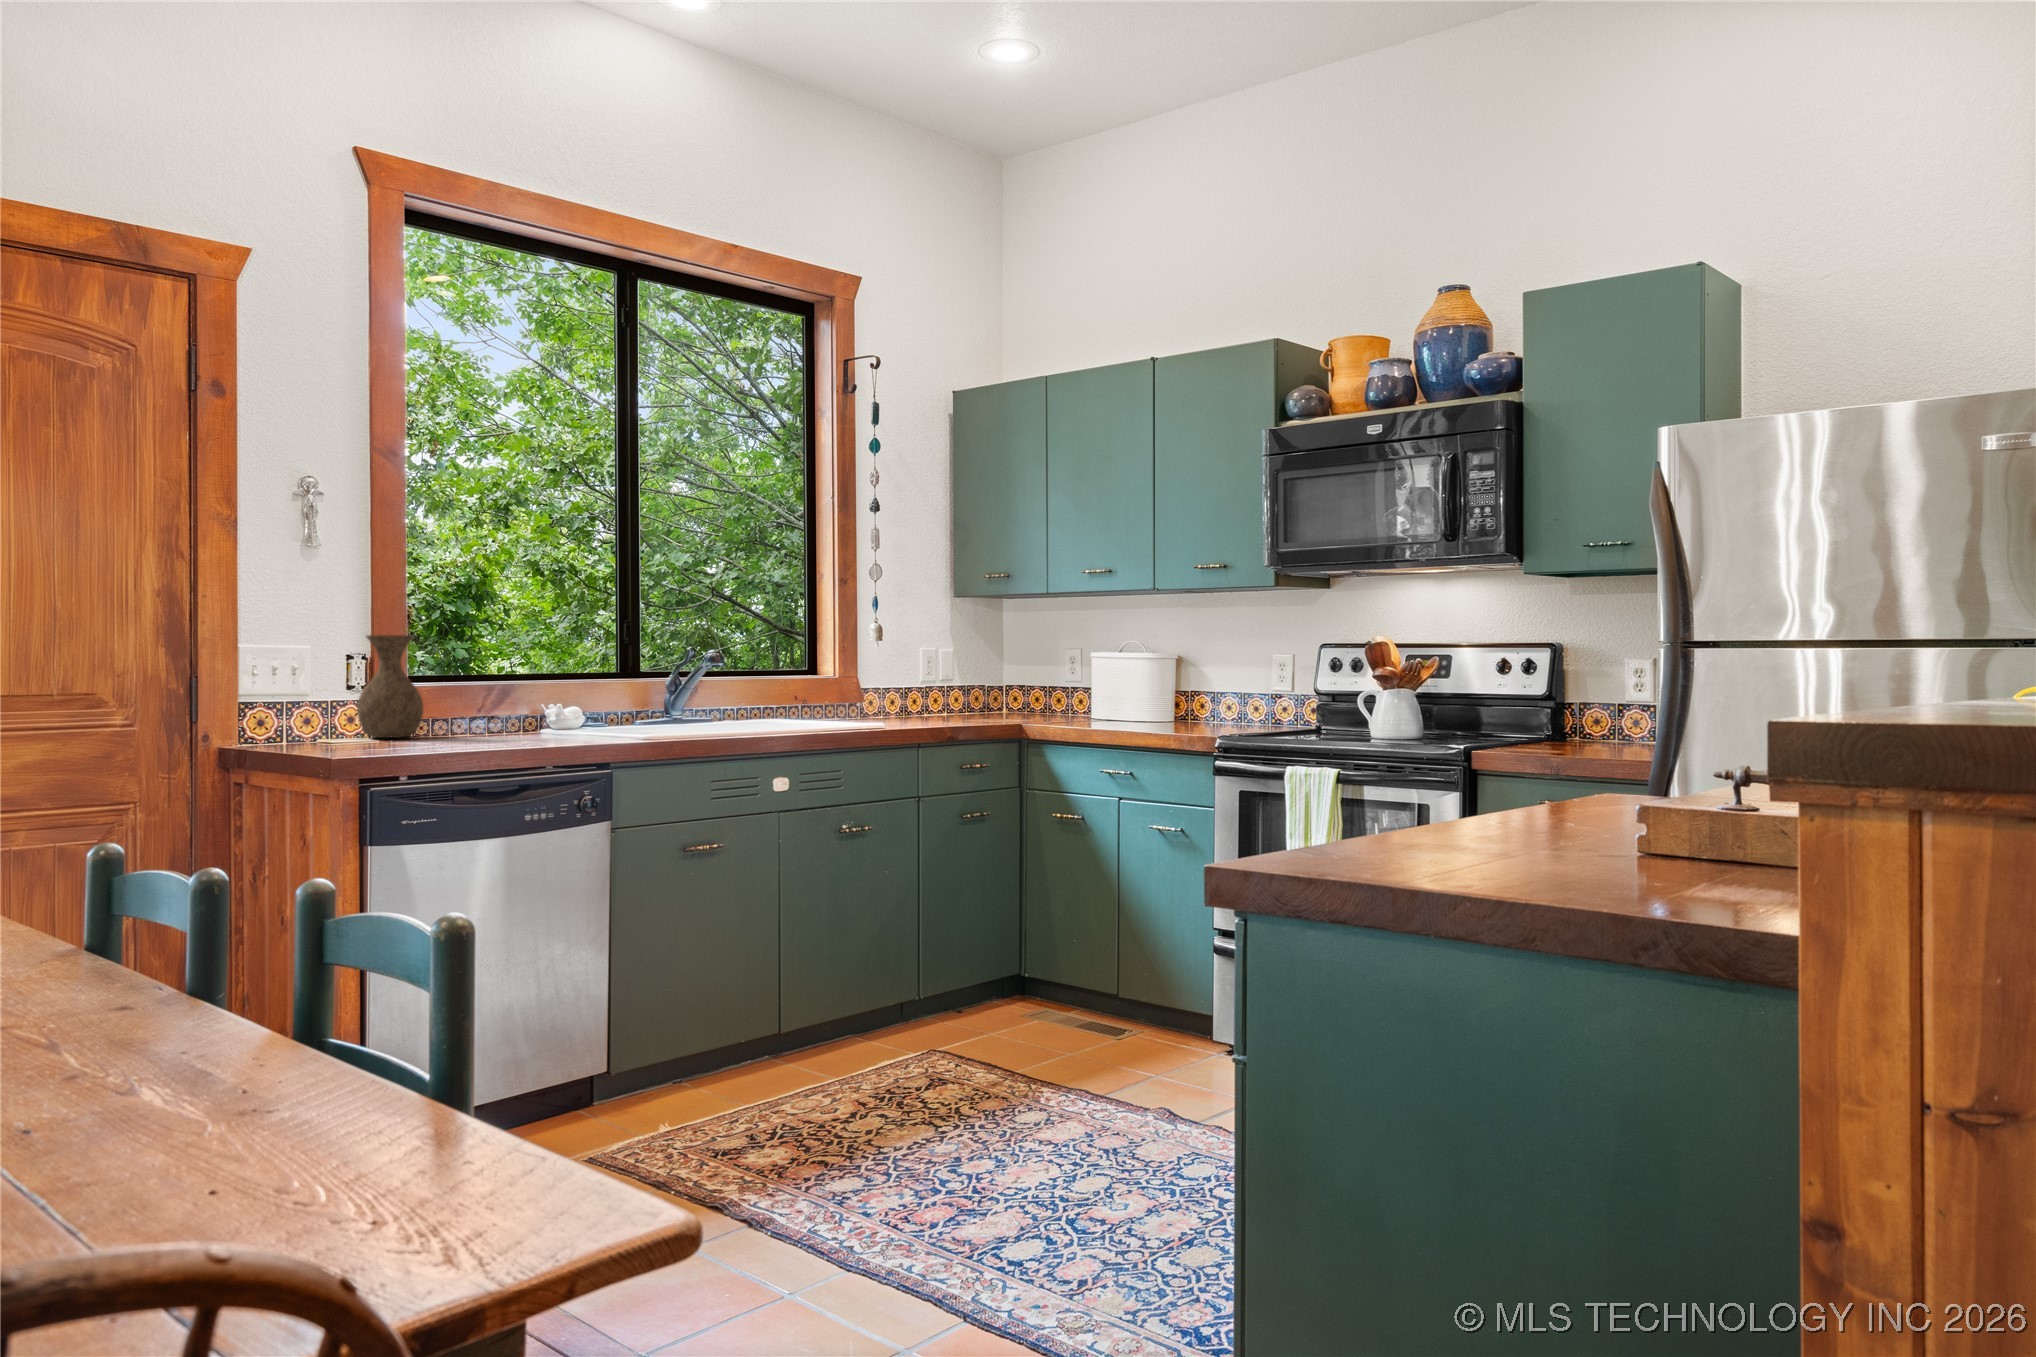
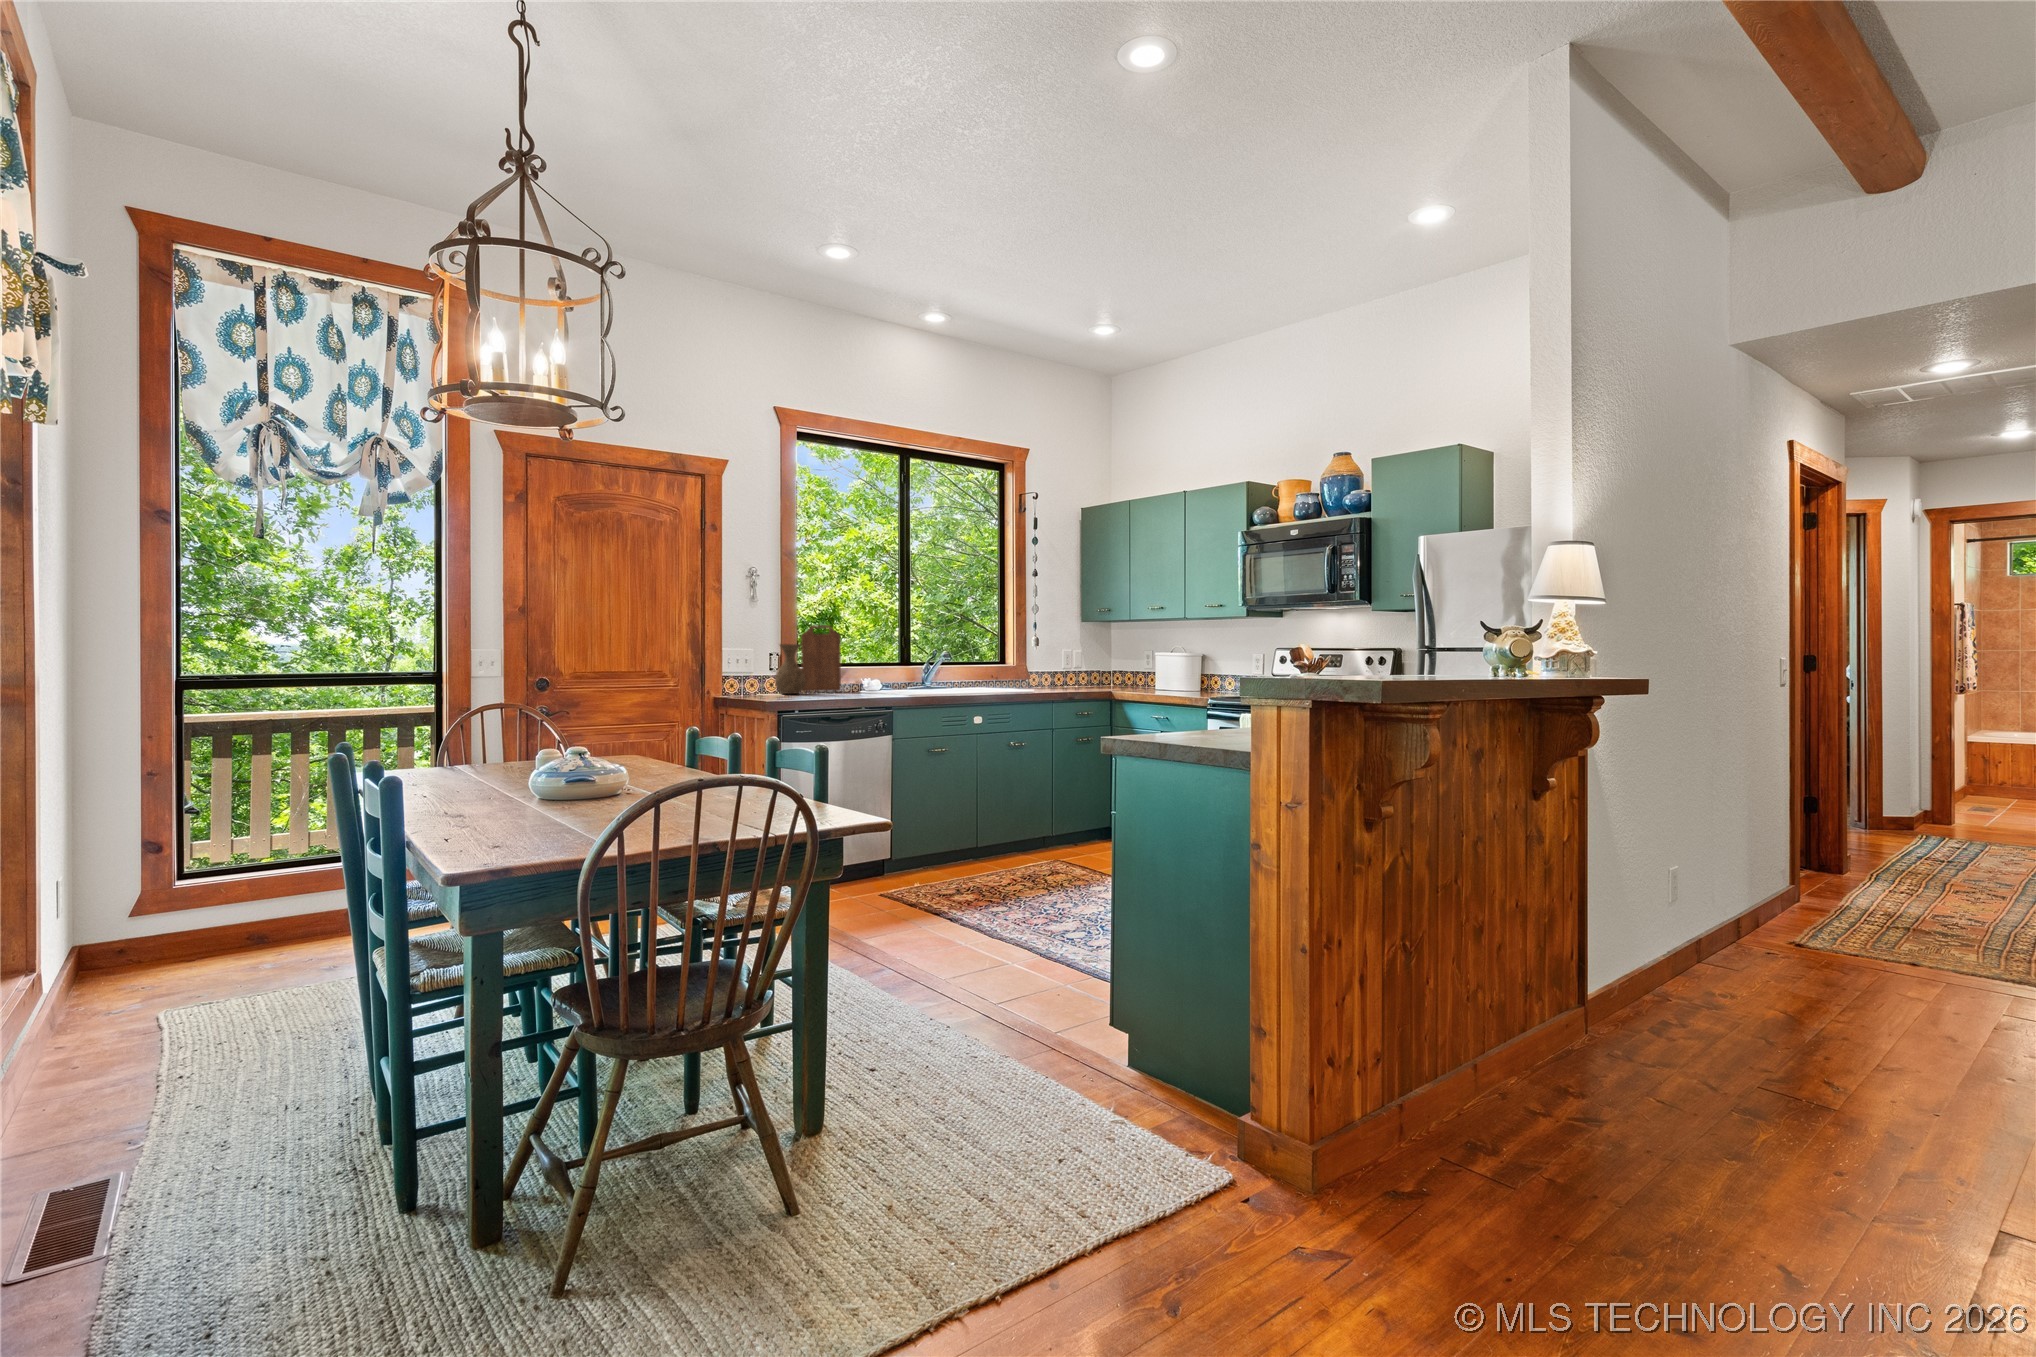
cutting board: none [416,597,499,732] -> present [801,625,841,692]

